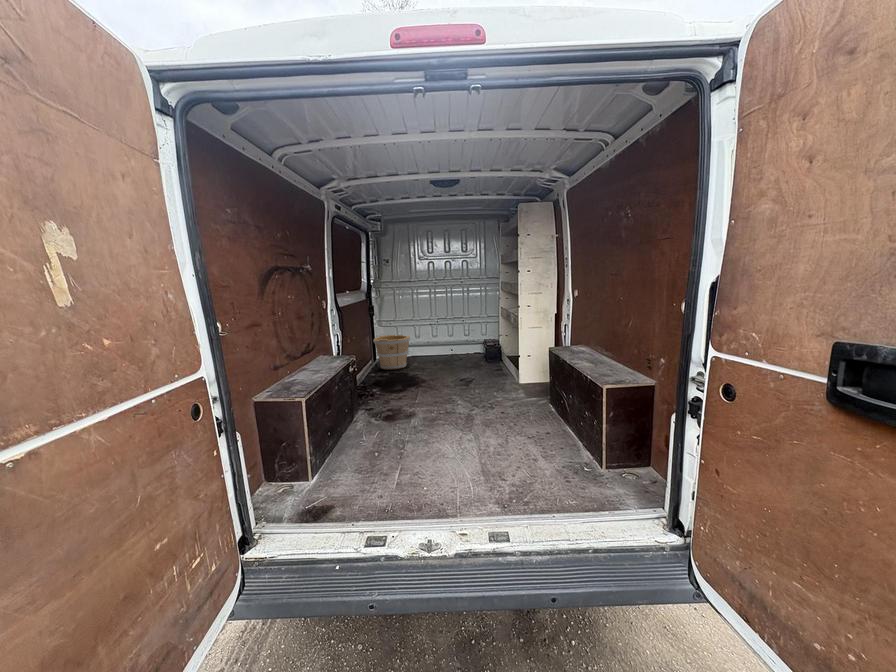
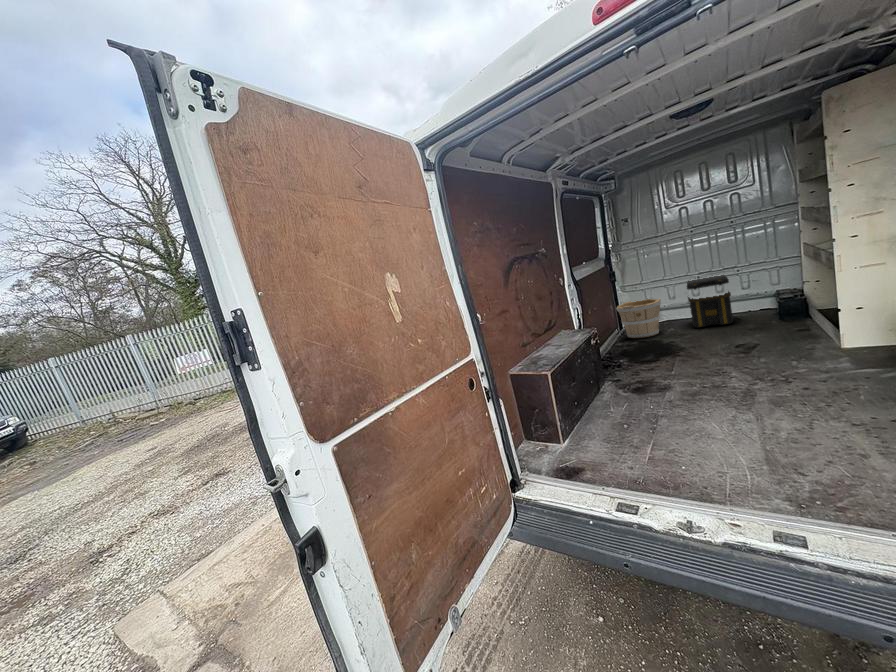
toolbox: none [429,322,458,364] -> present [686,275,733,328]

